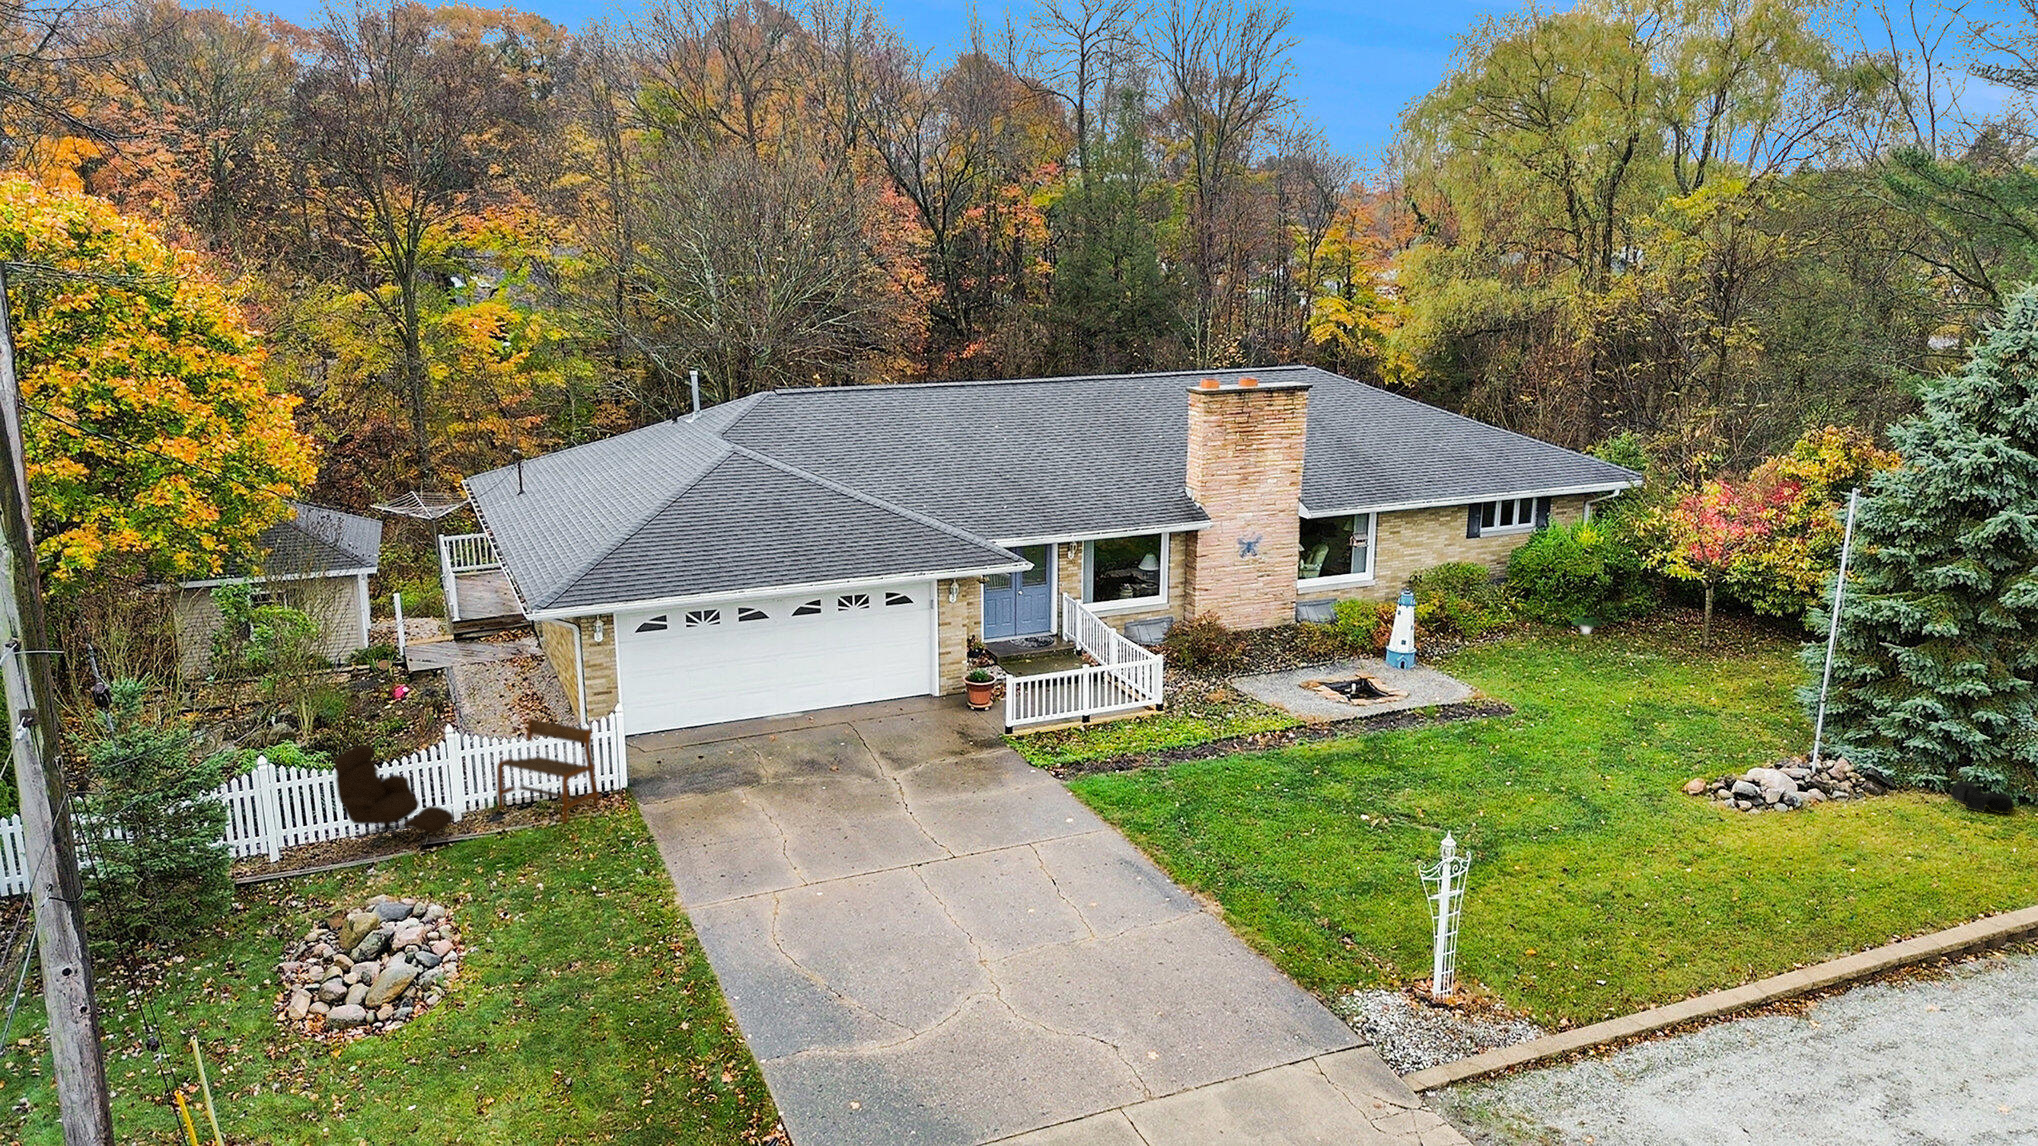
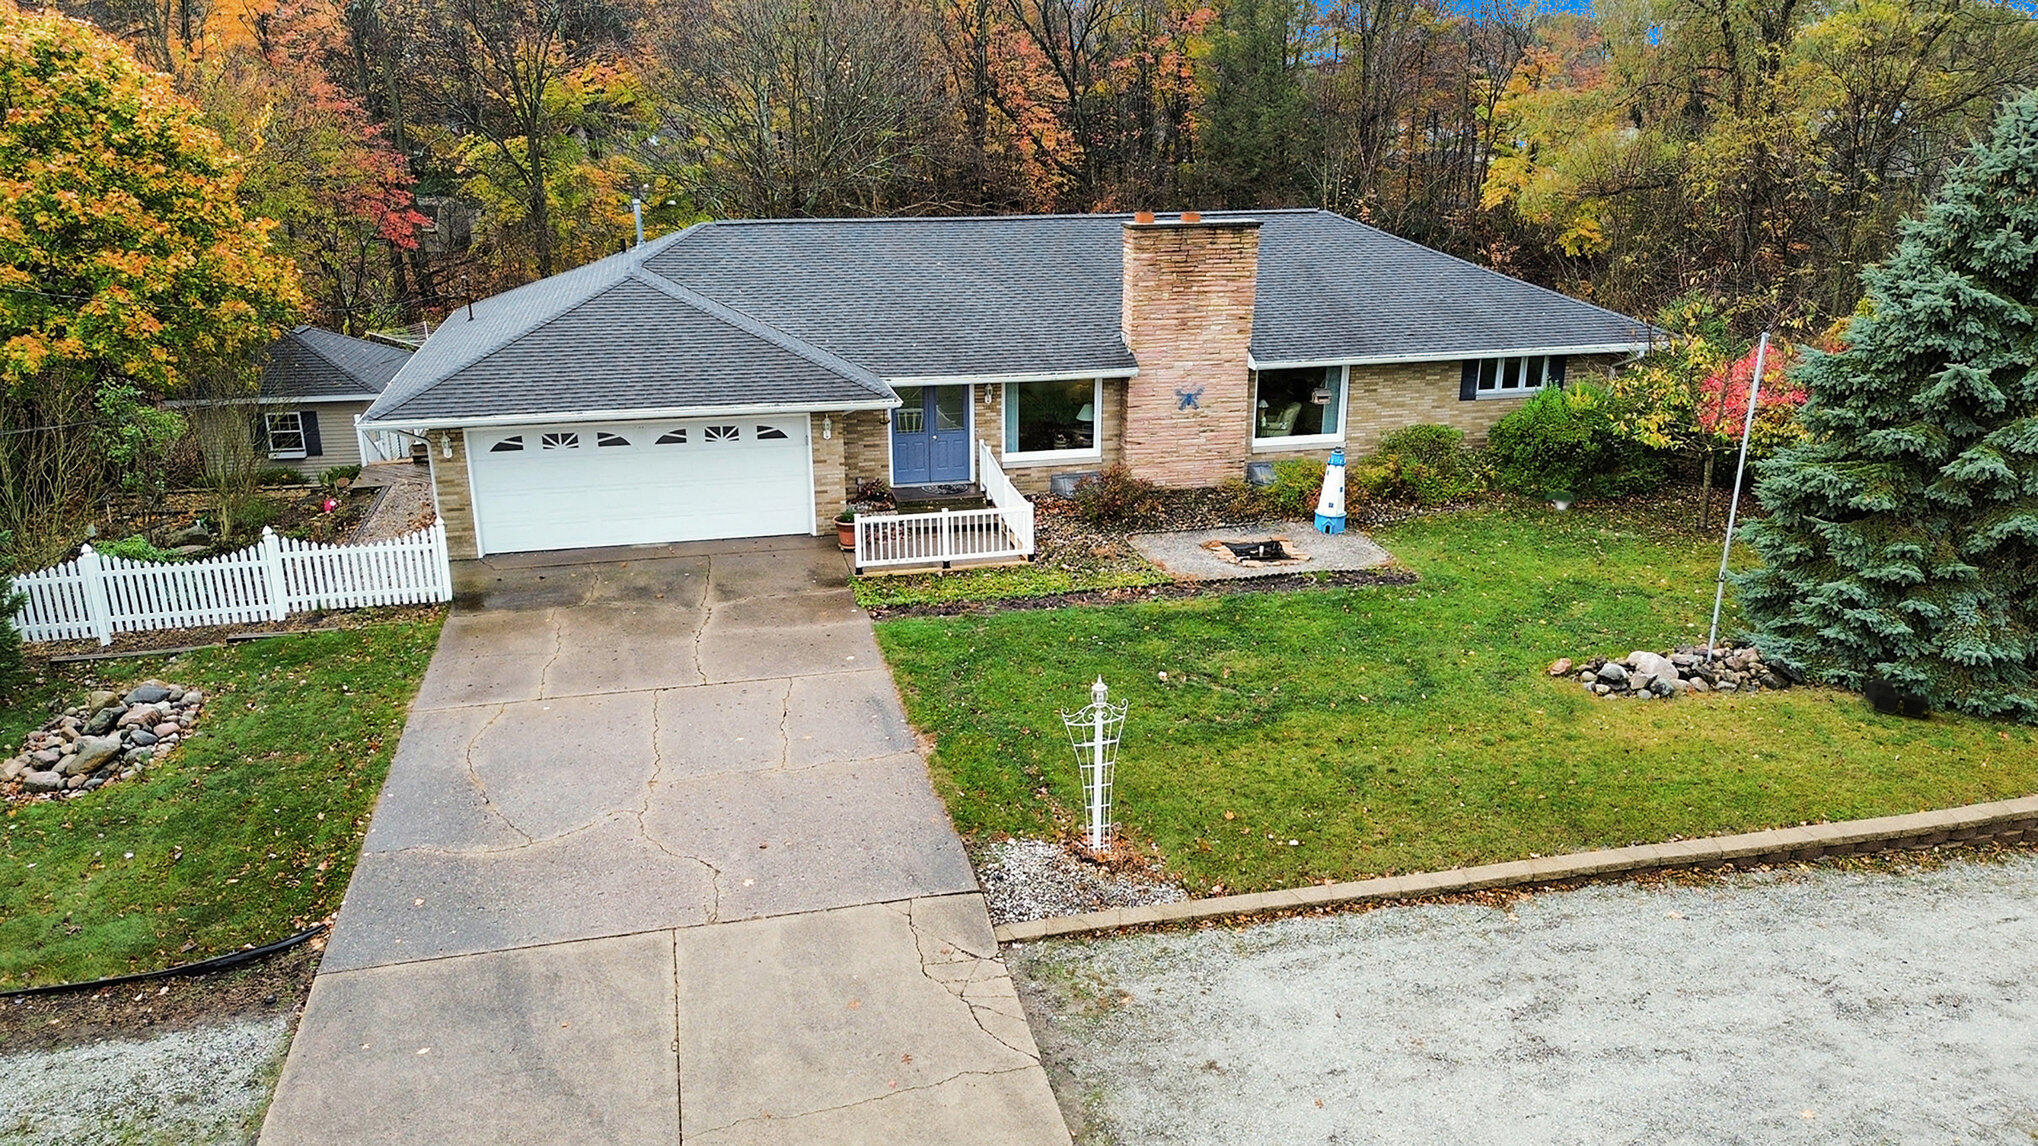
bench: present [497,718,599,823] -> none [317,526,415,628]
lounge chair: present [334,744,454,848] -> none [142,540,263,641]

